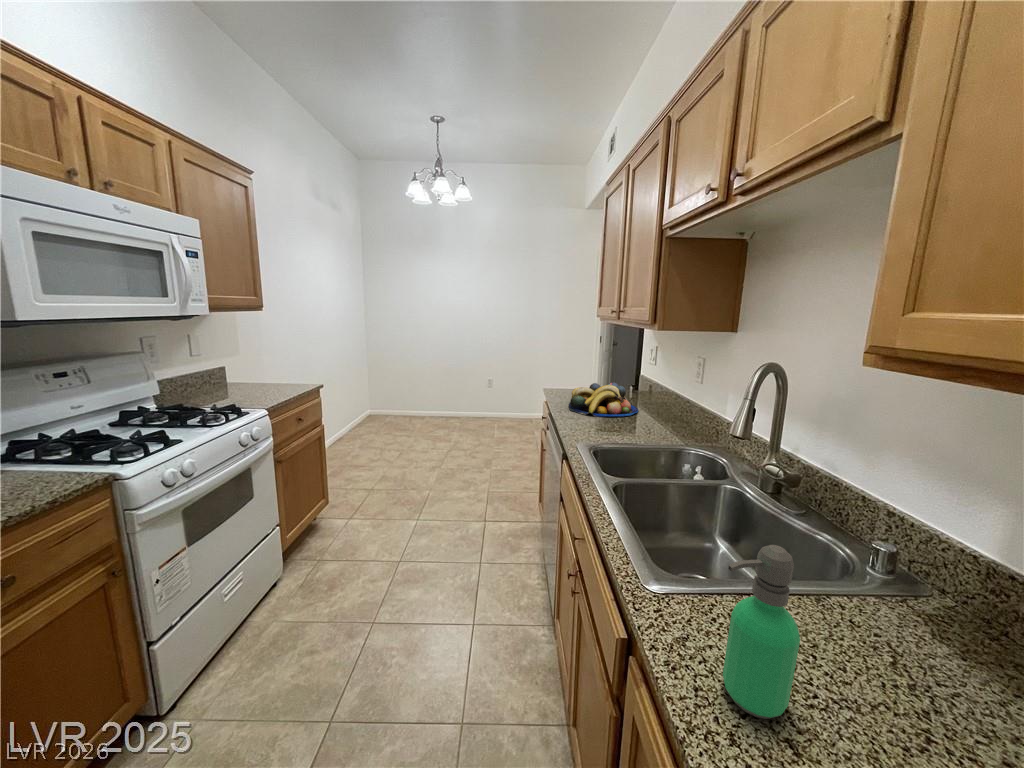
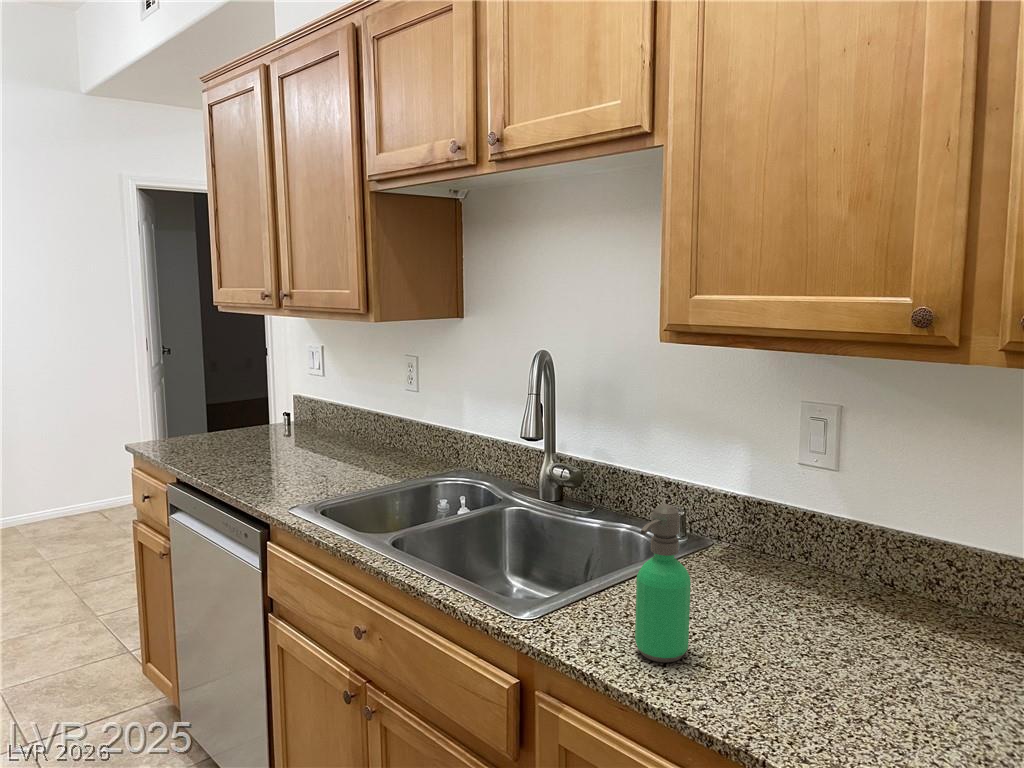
fruit bowl: present [569,382,639,417] -> none [217,410,334,467]

